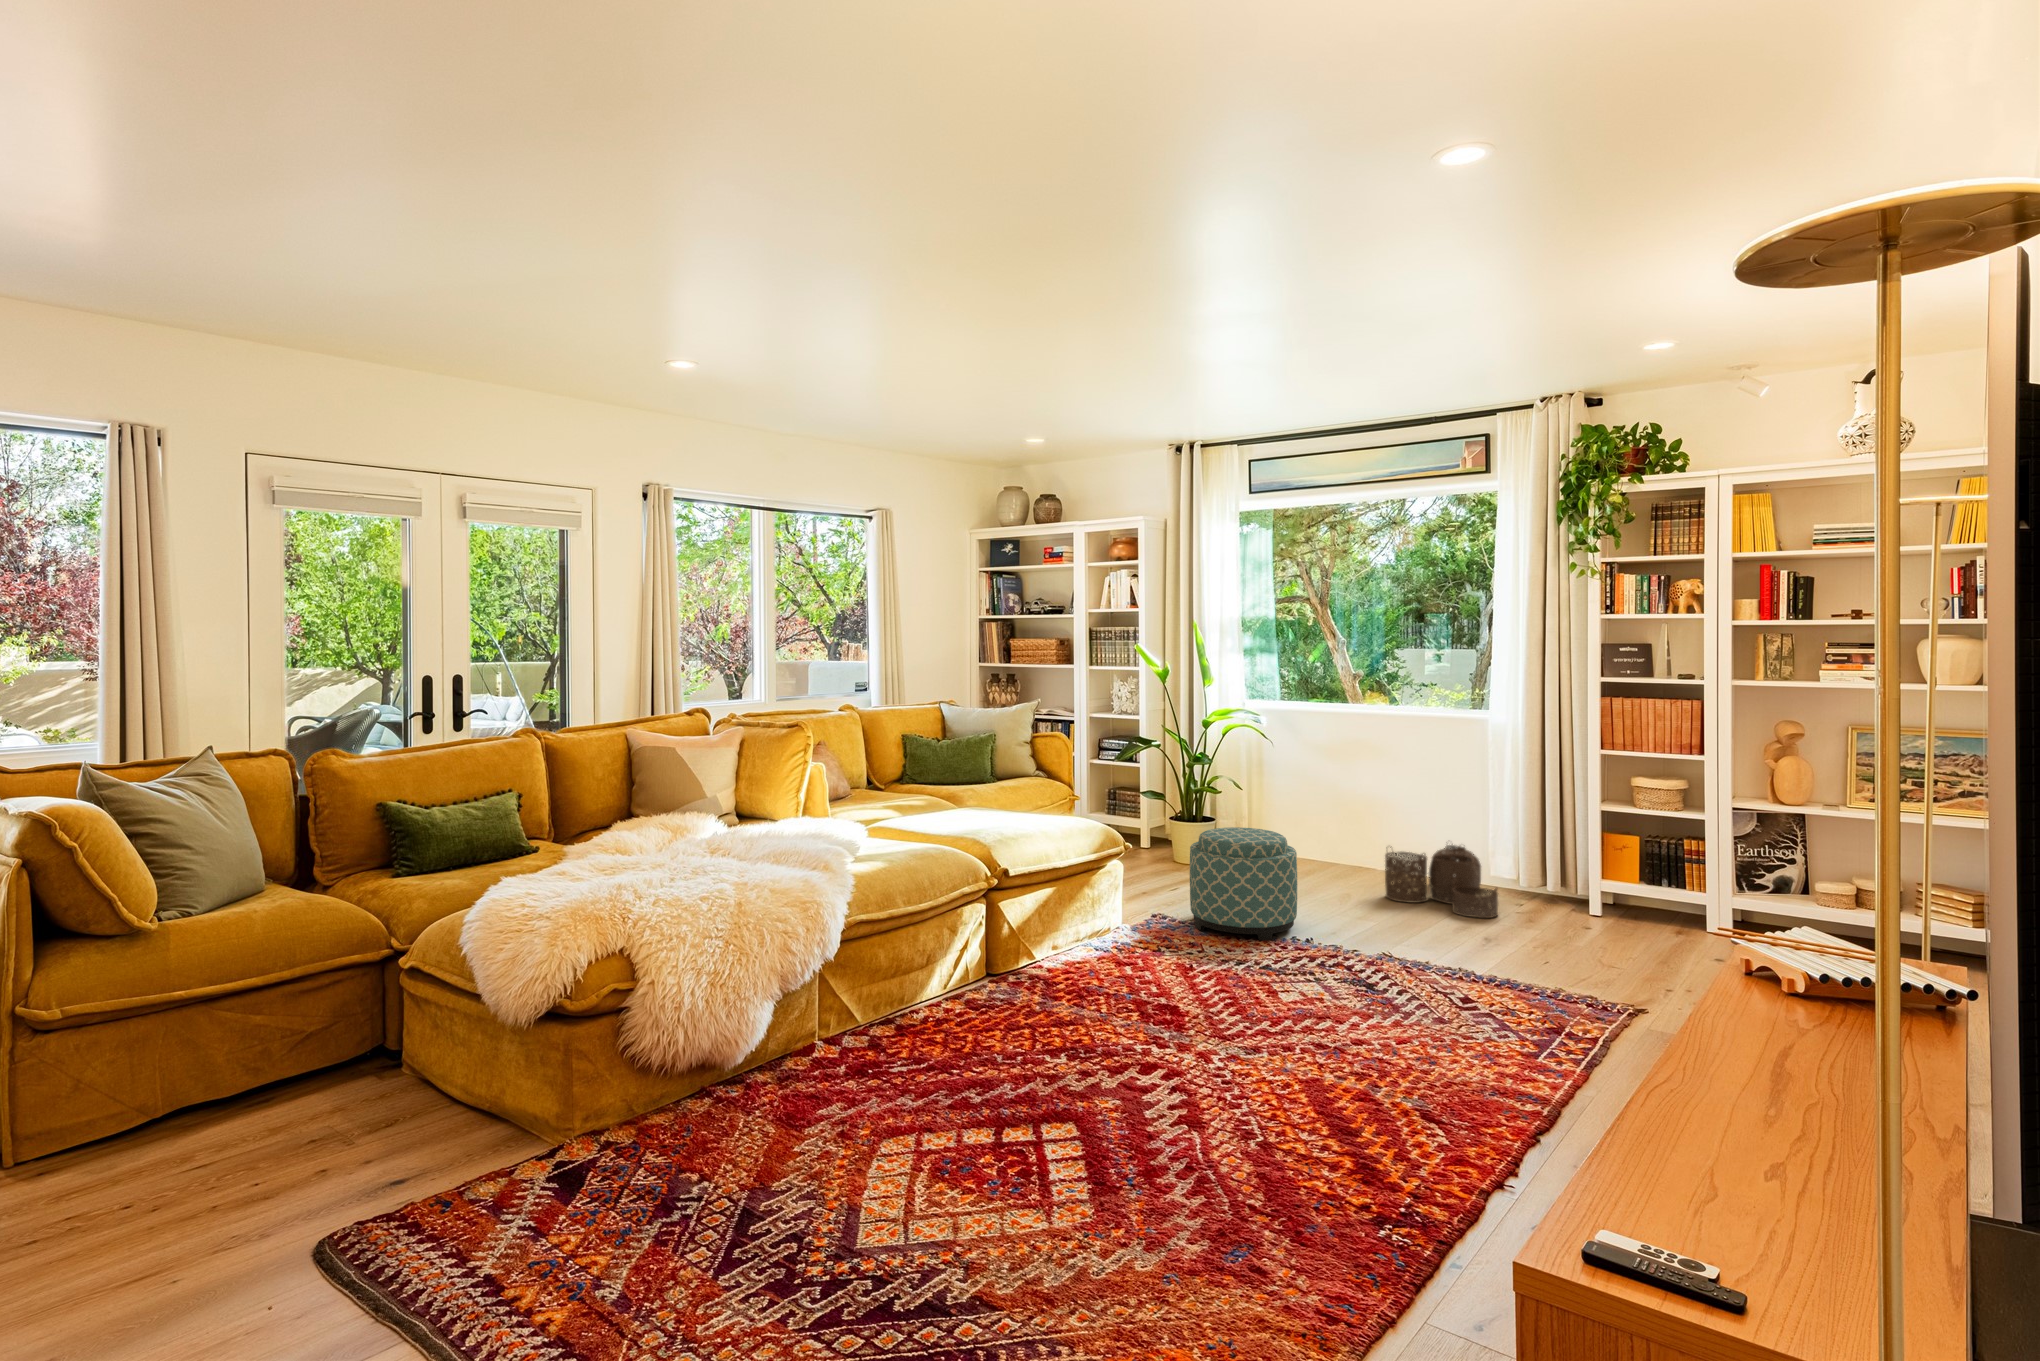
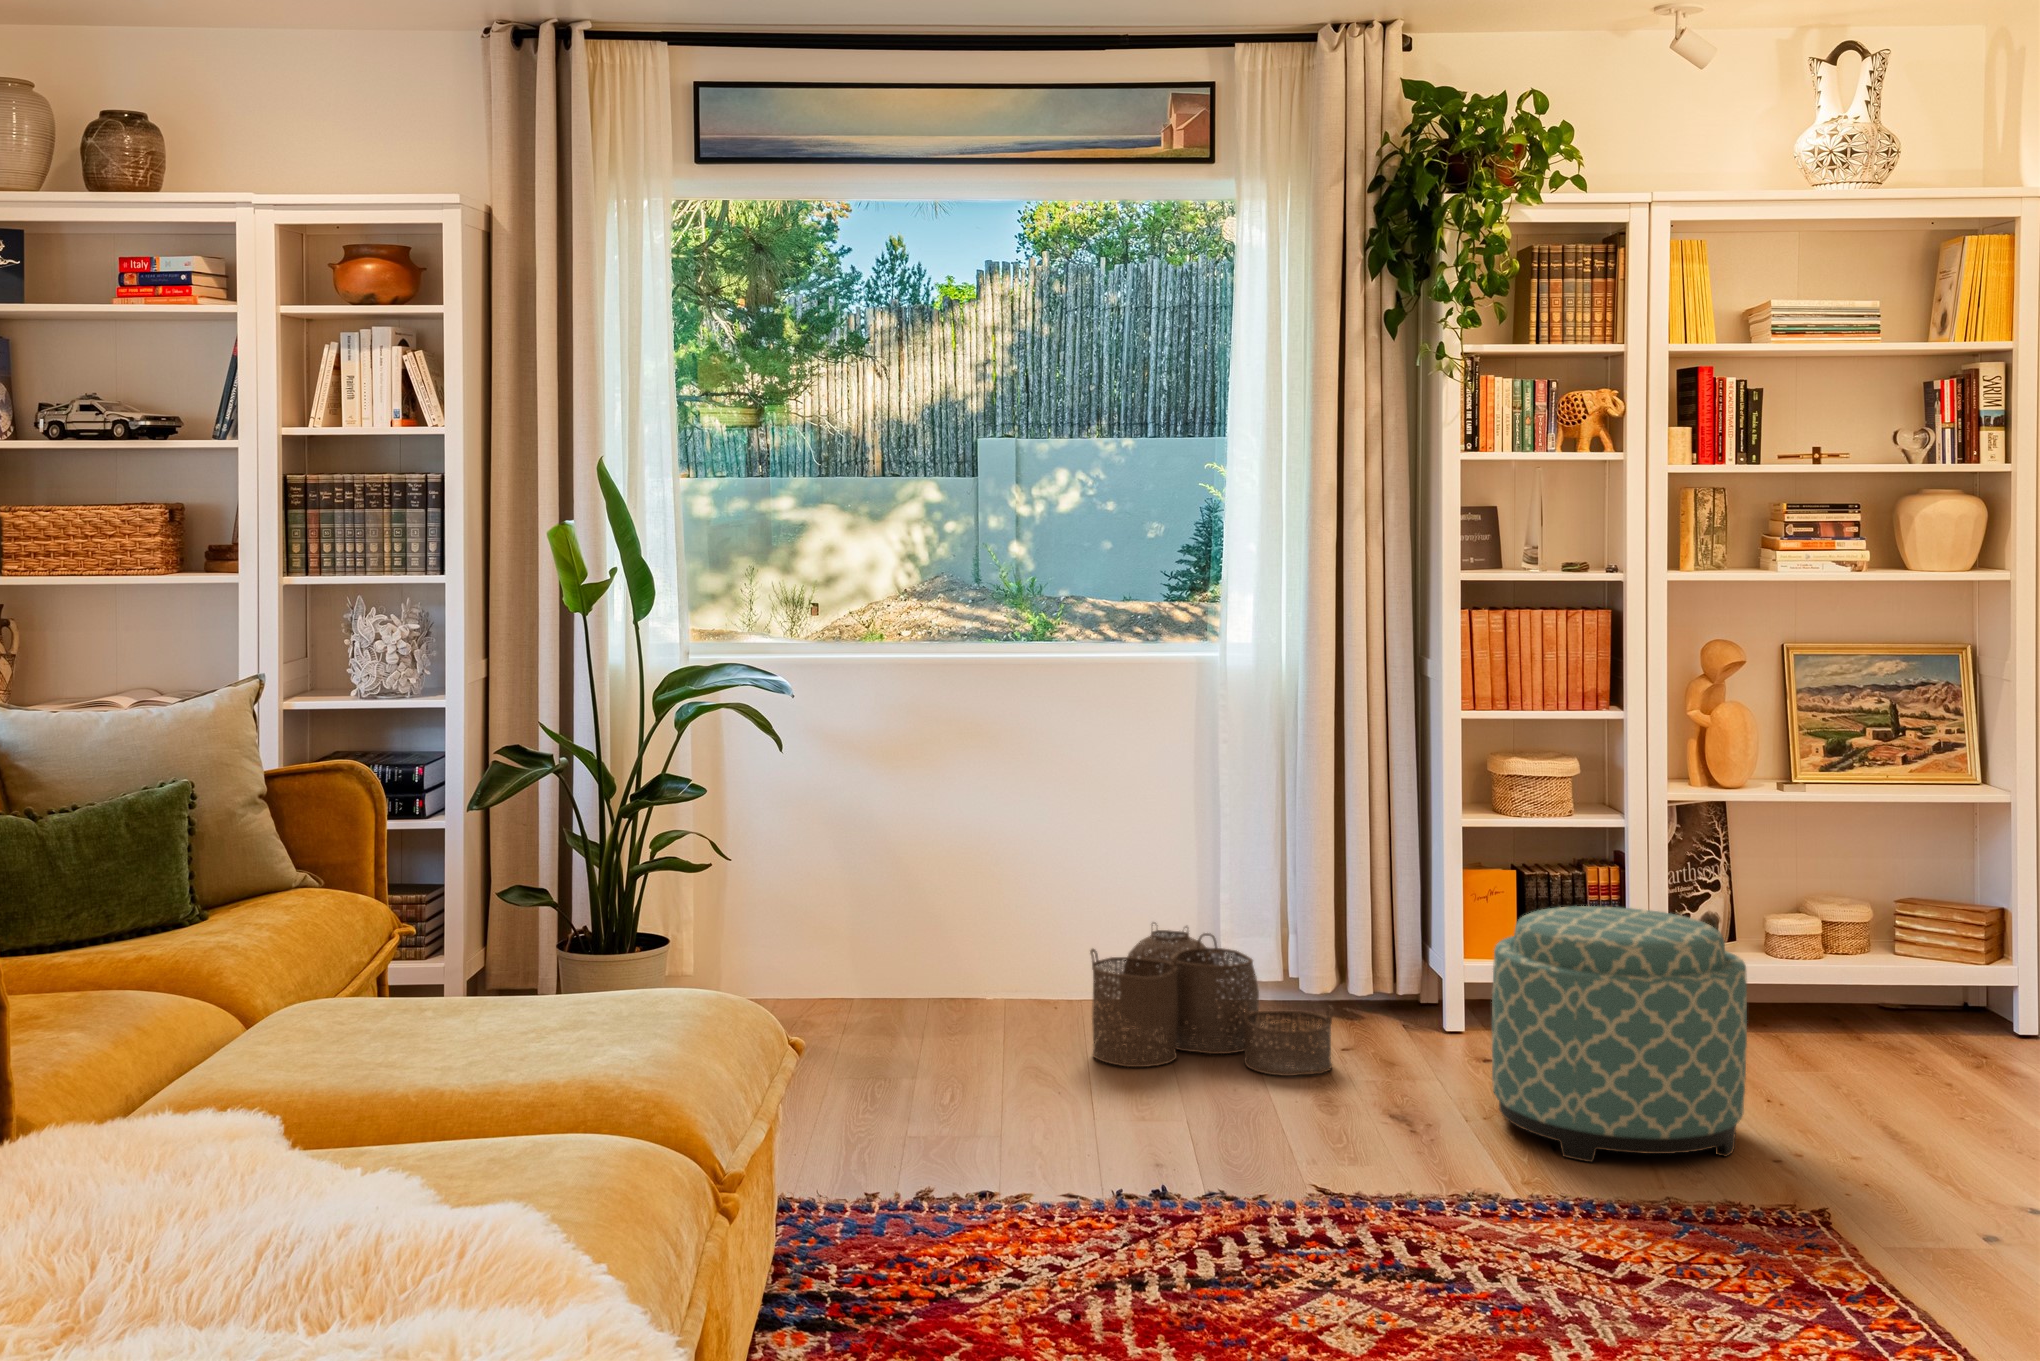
ottoman: present [1190,827,1297,940] -> present [1492,906,1747,1162]

